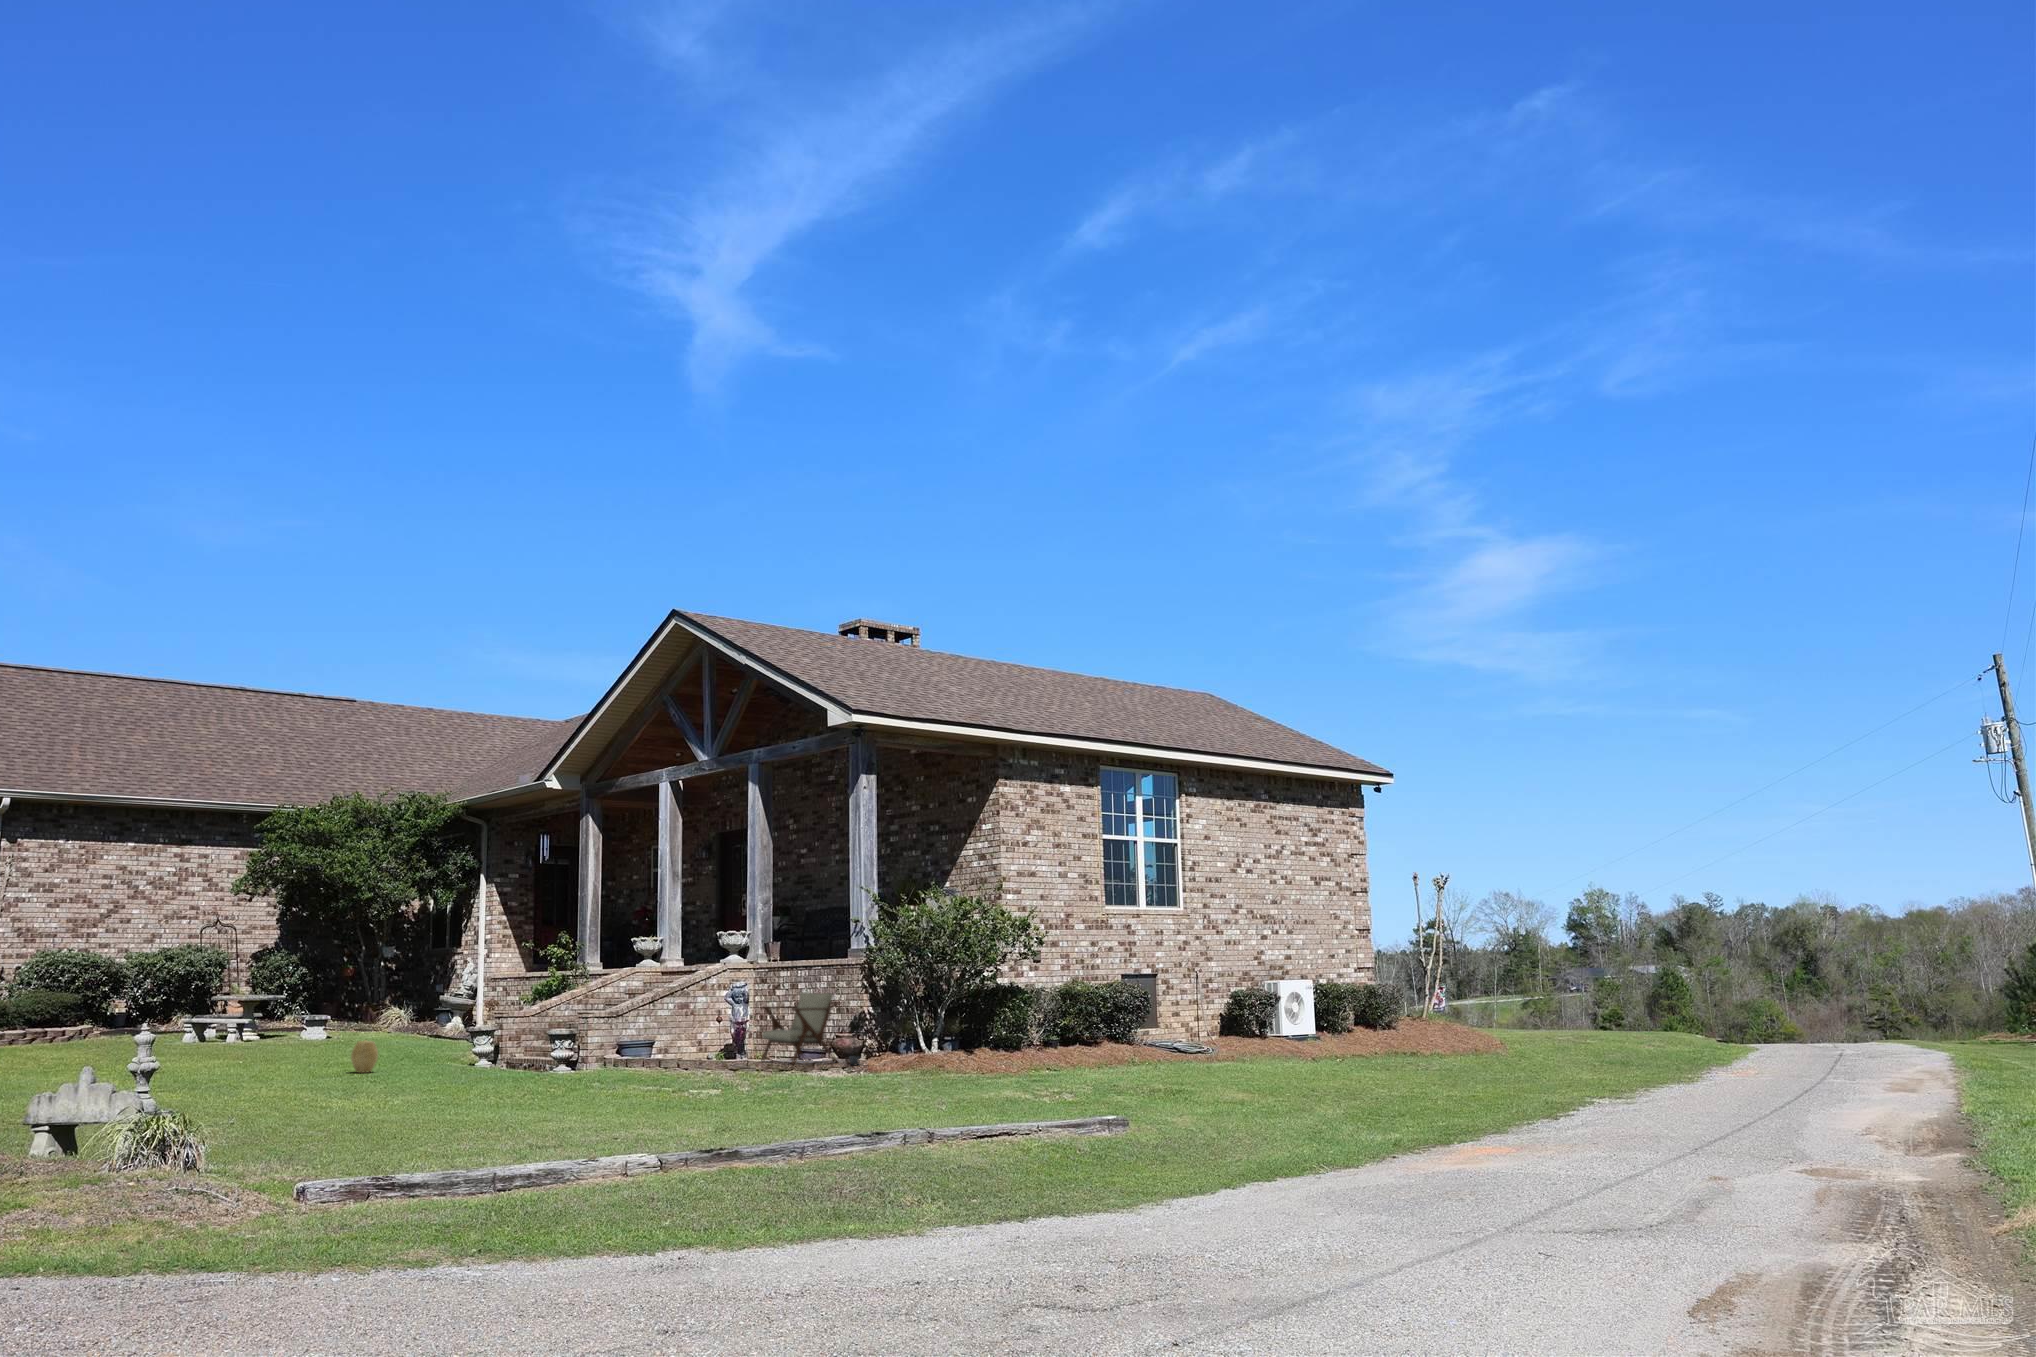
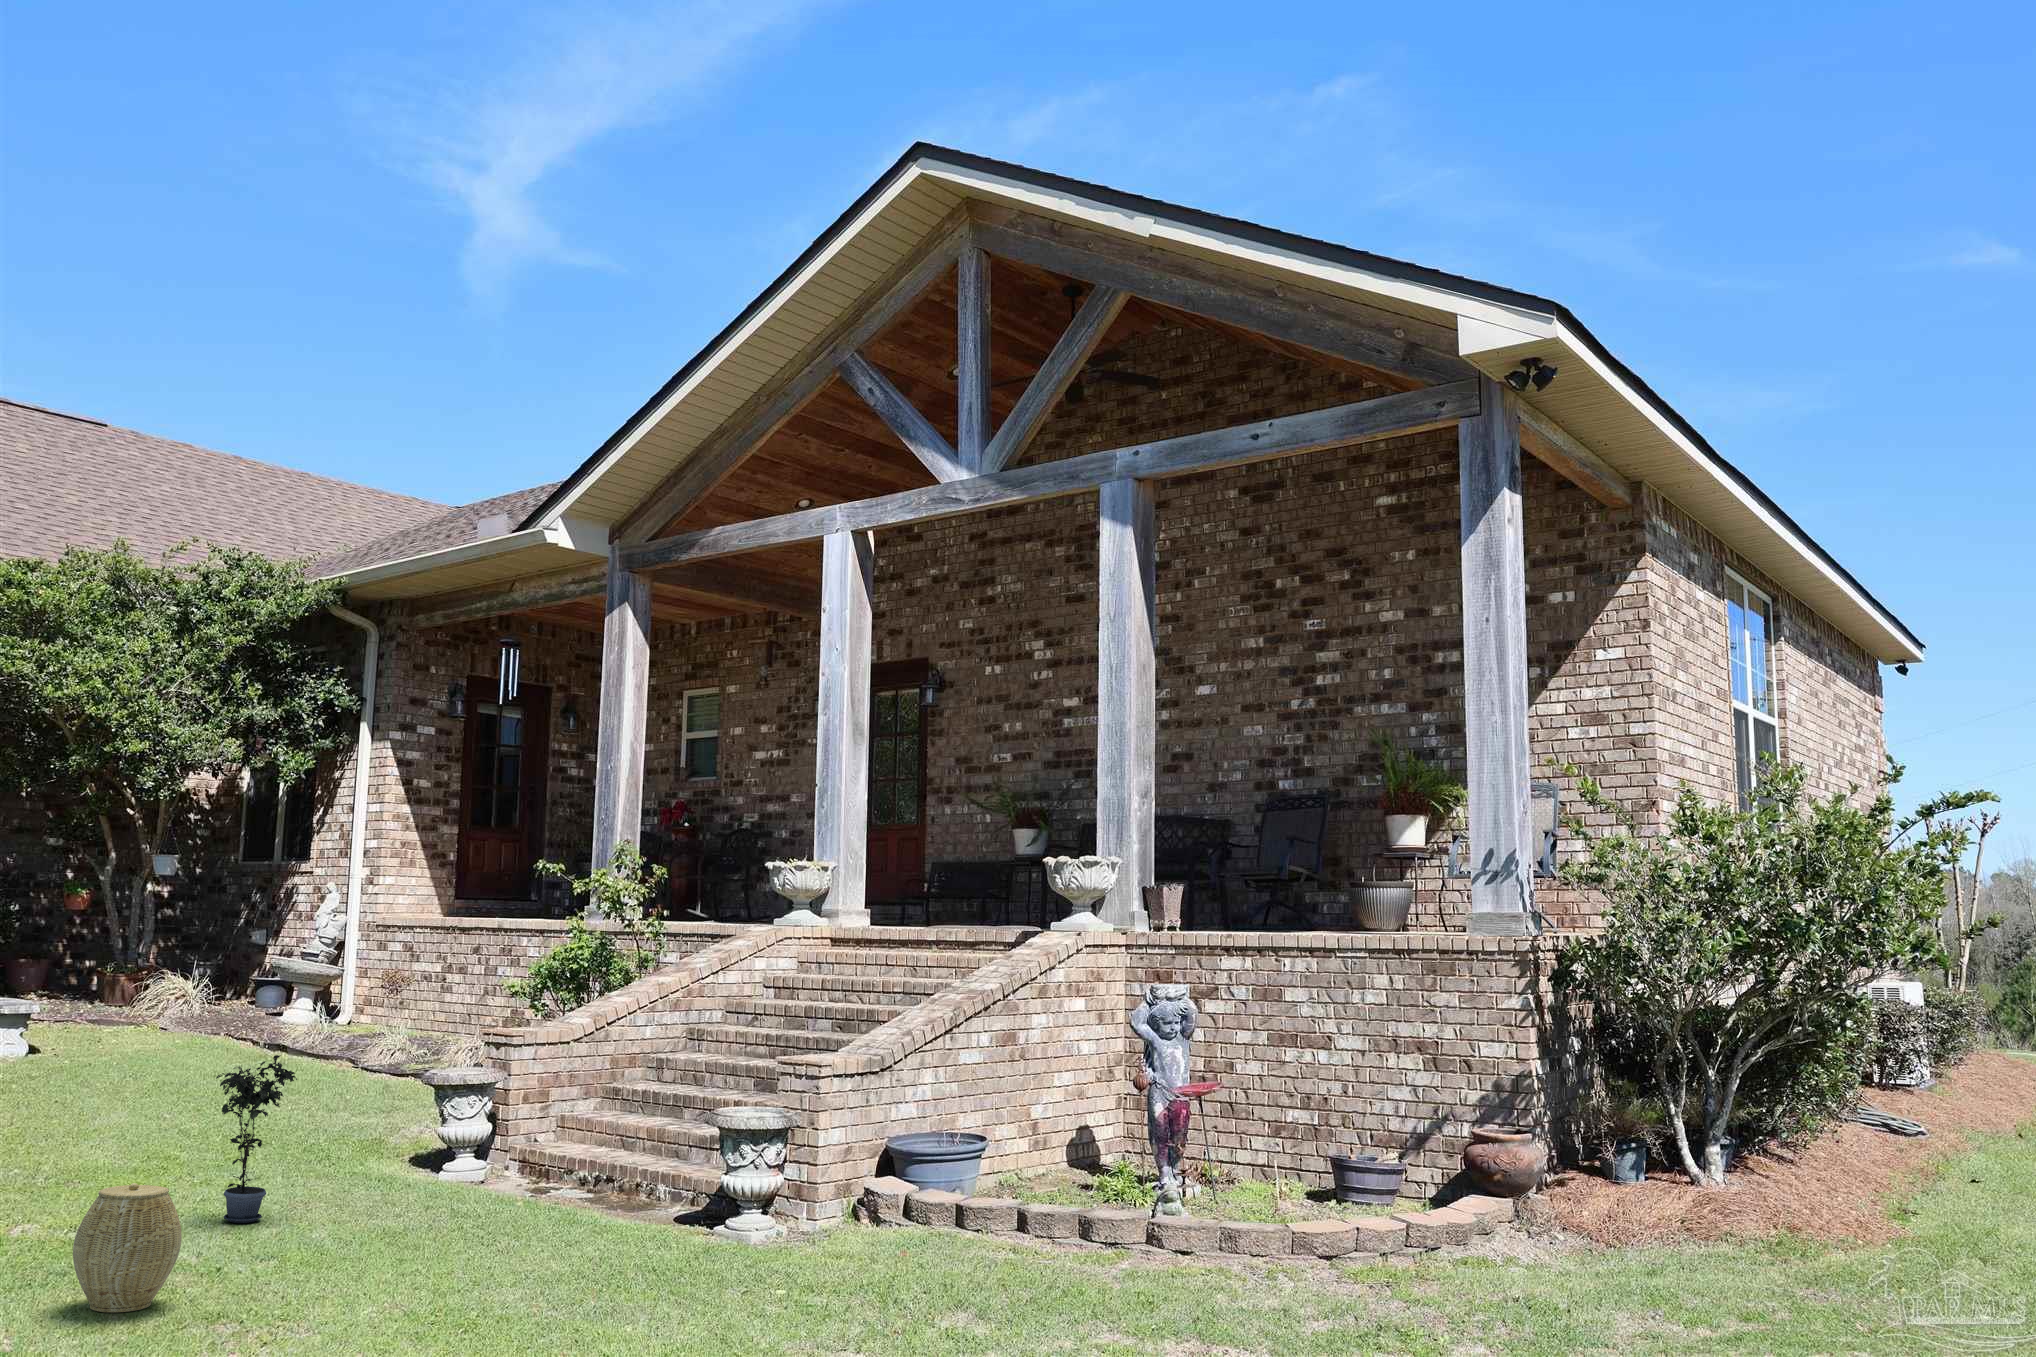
lounge chair: present [762,992,837,1065] -> none [1246,1014,1457,1227]
potted plant: present [849,1018,865,1065] -> present [216,1055,297,1223]

